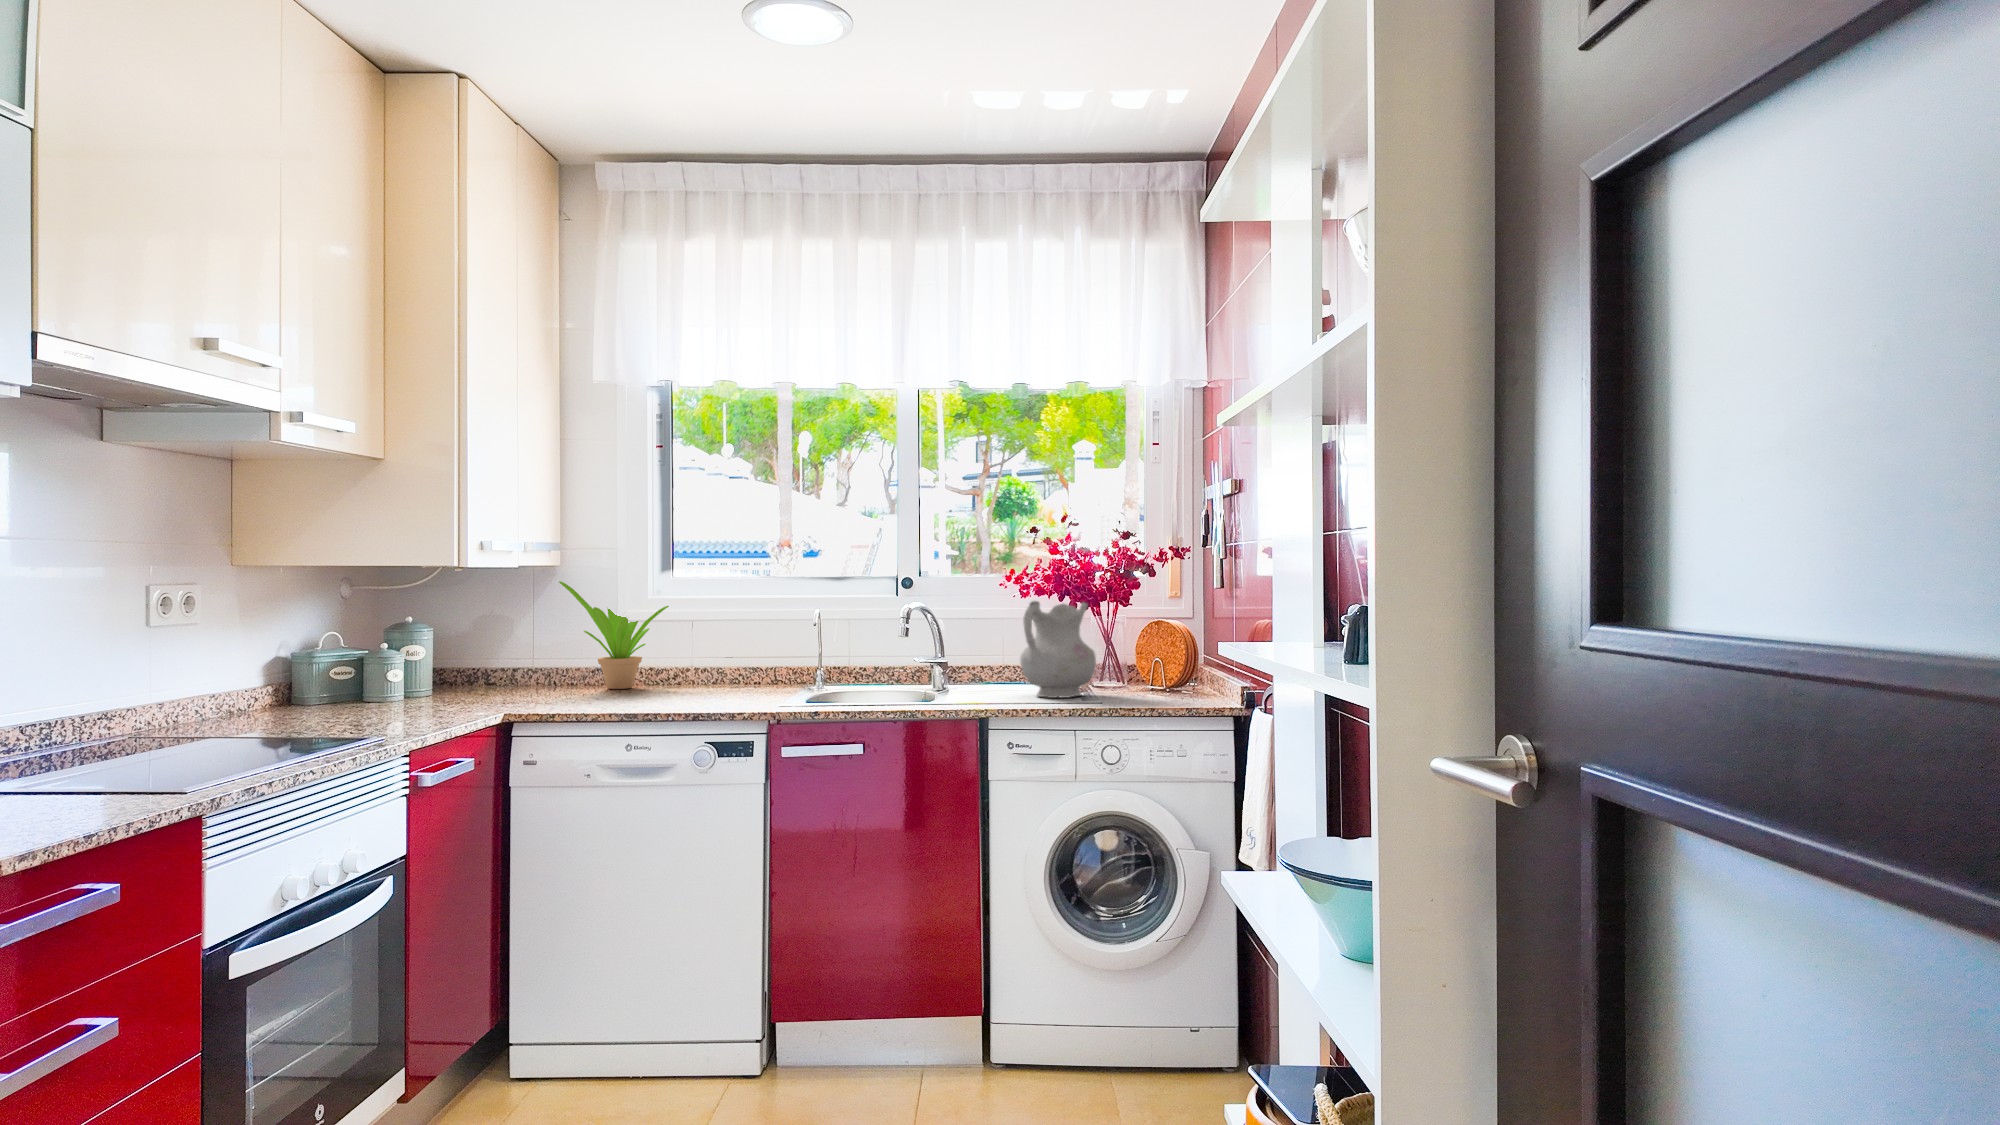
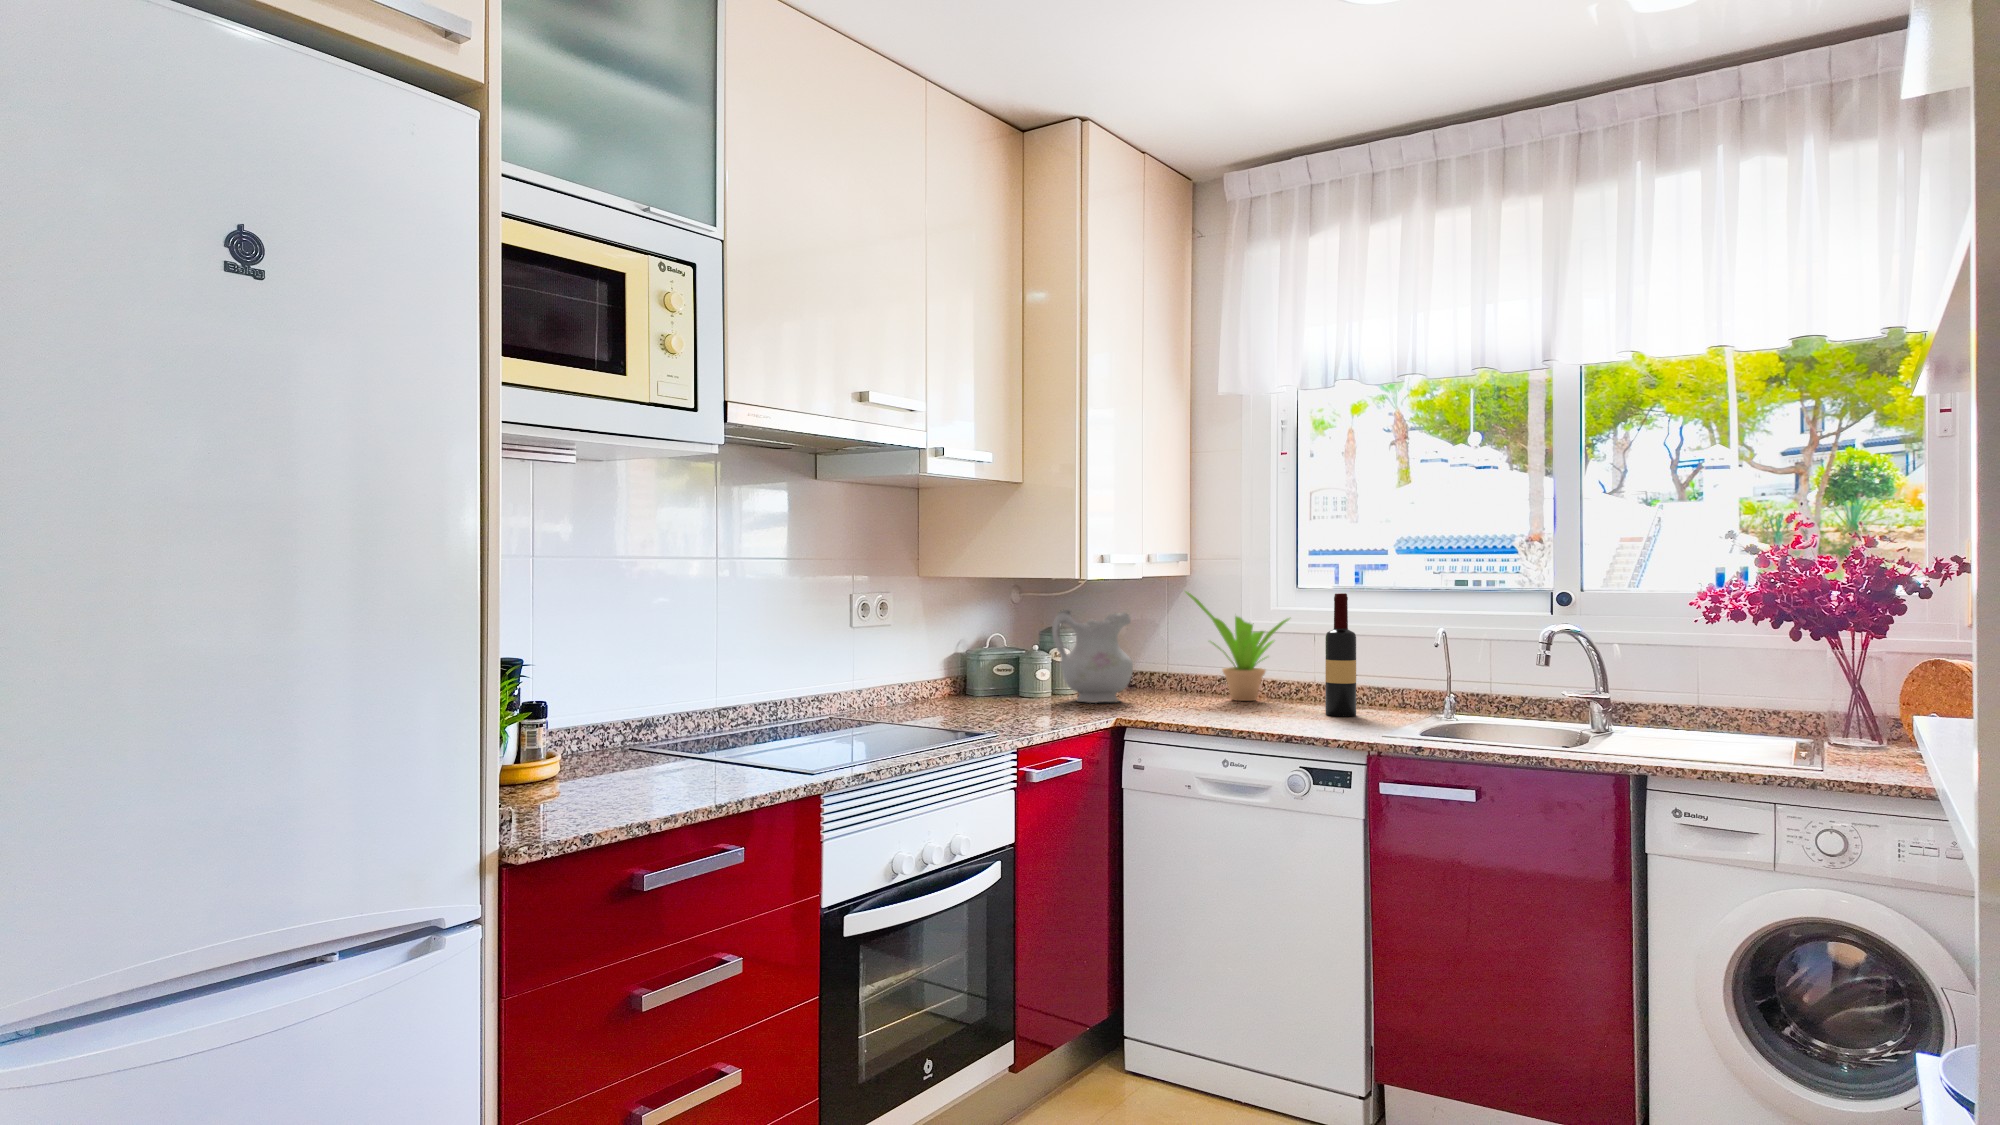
wine bottle: none [710,580,739,695] -> present [1325,593,1356,716]
ceramic pitcher: present [1020,601,1096,698] -> present [1052,610,1133,703]

